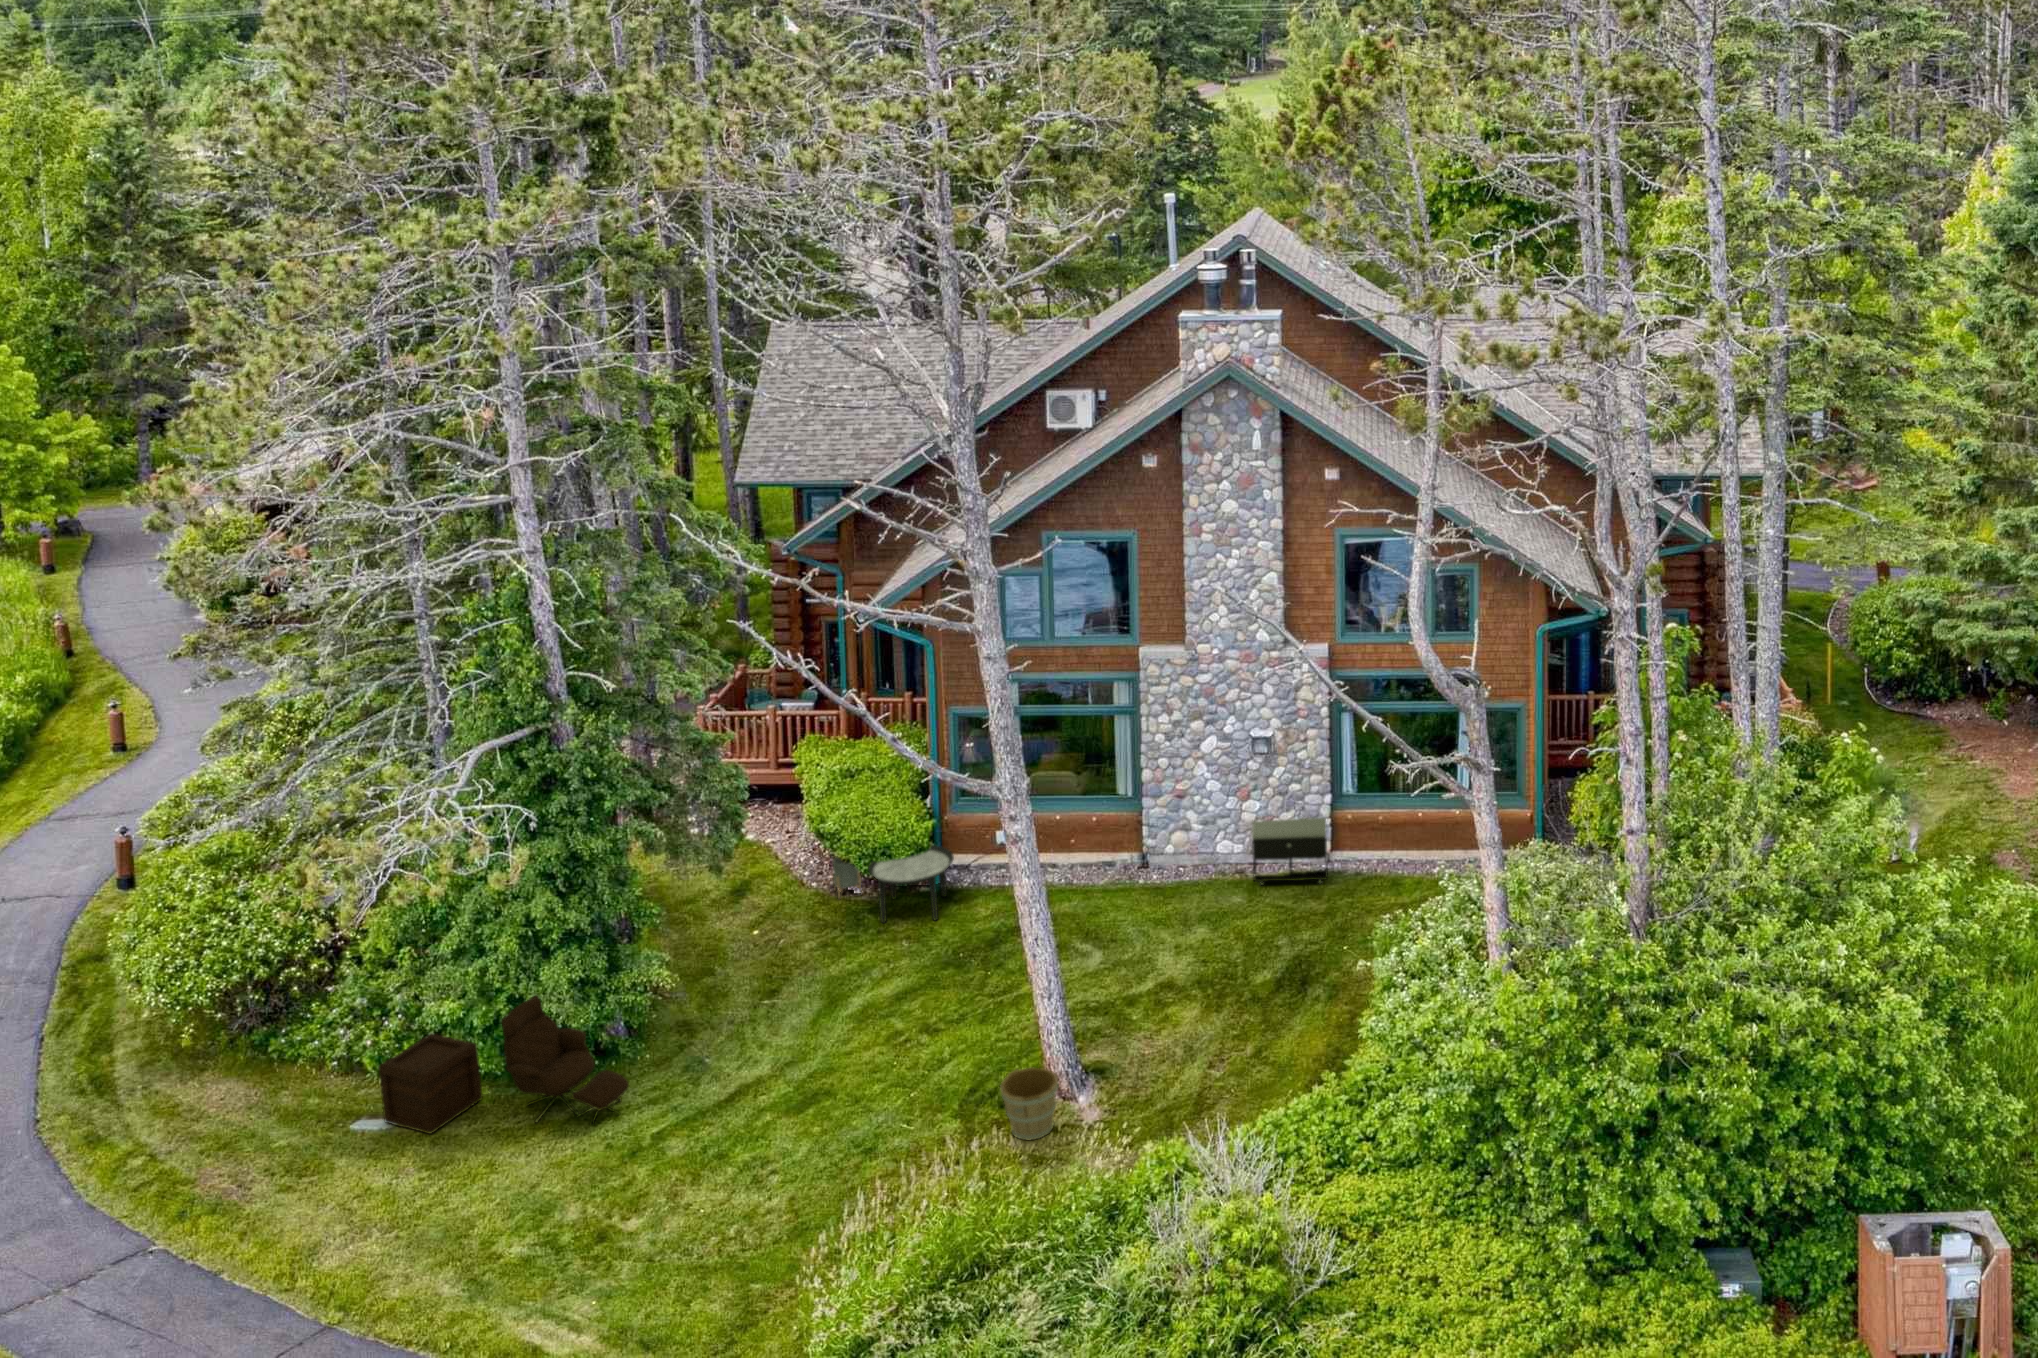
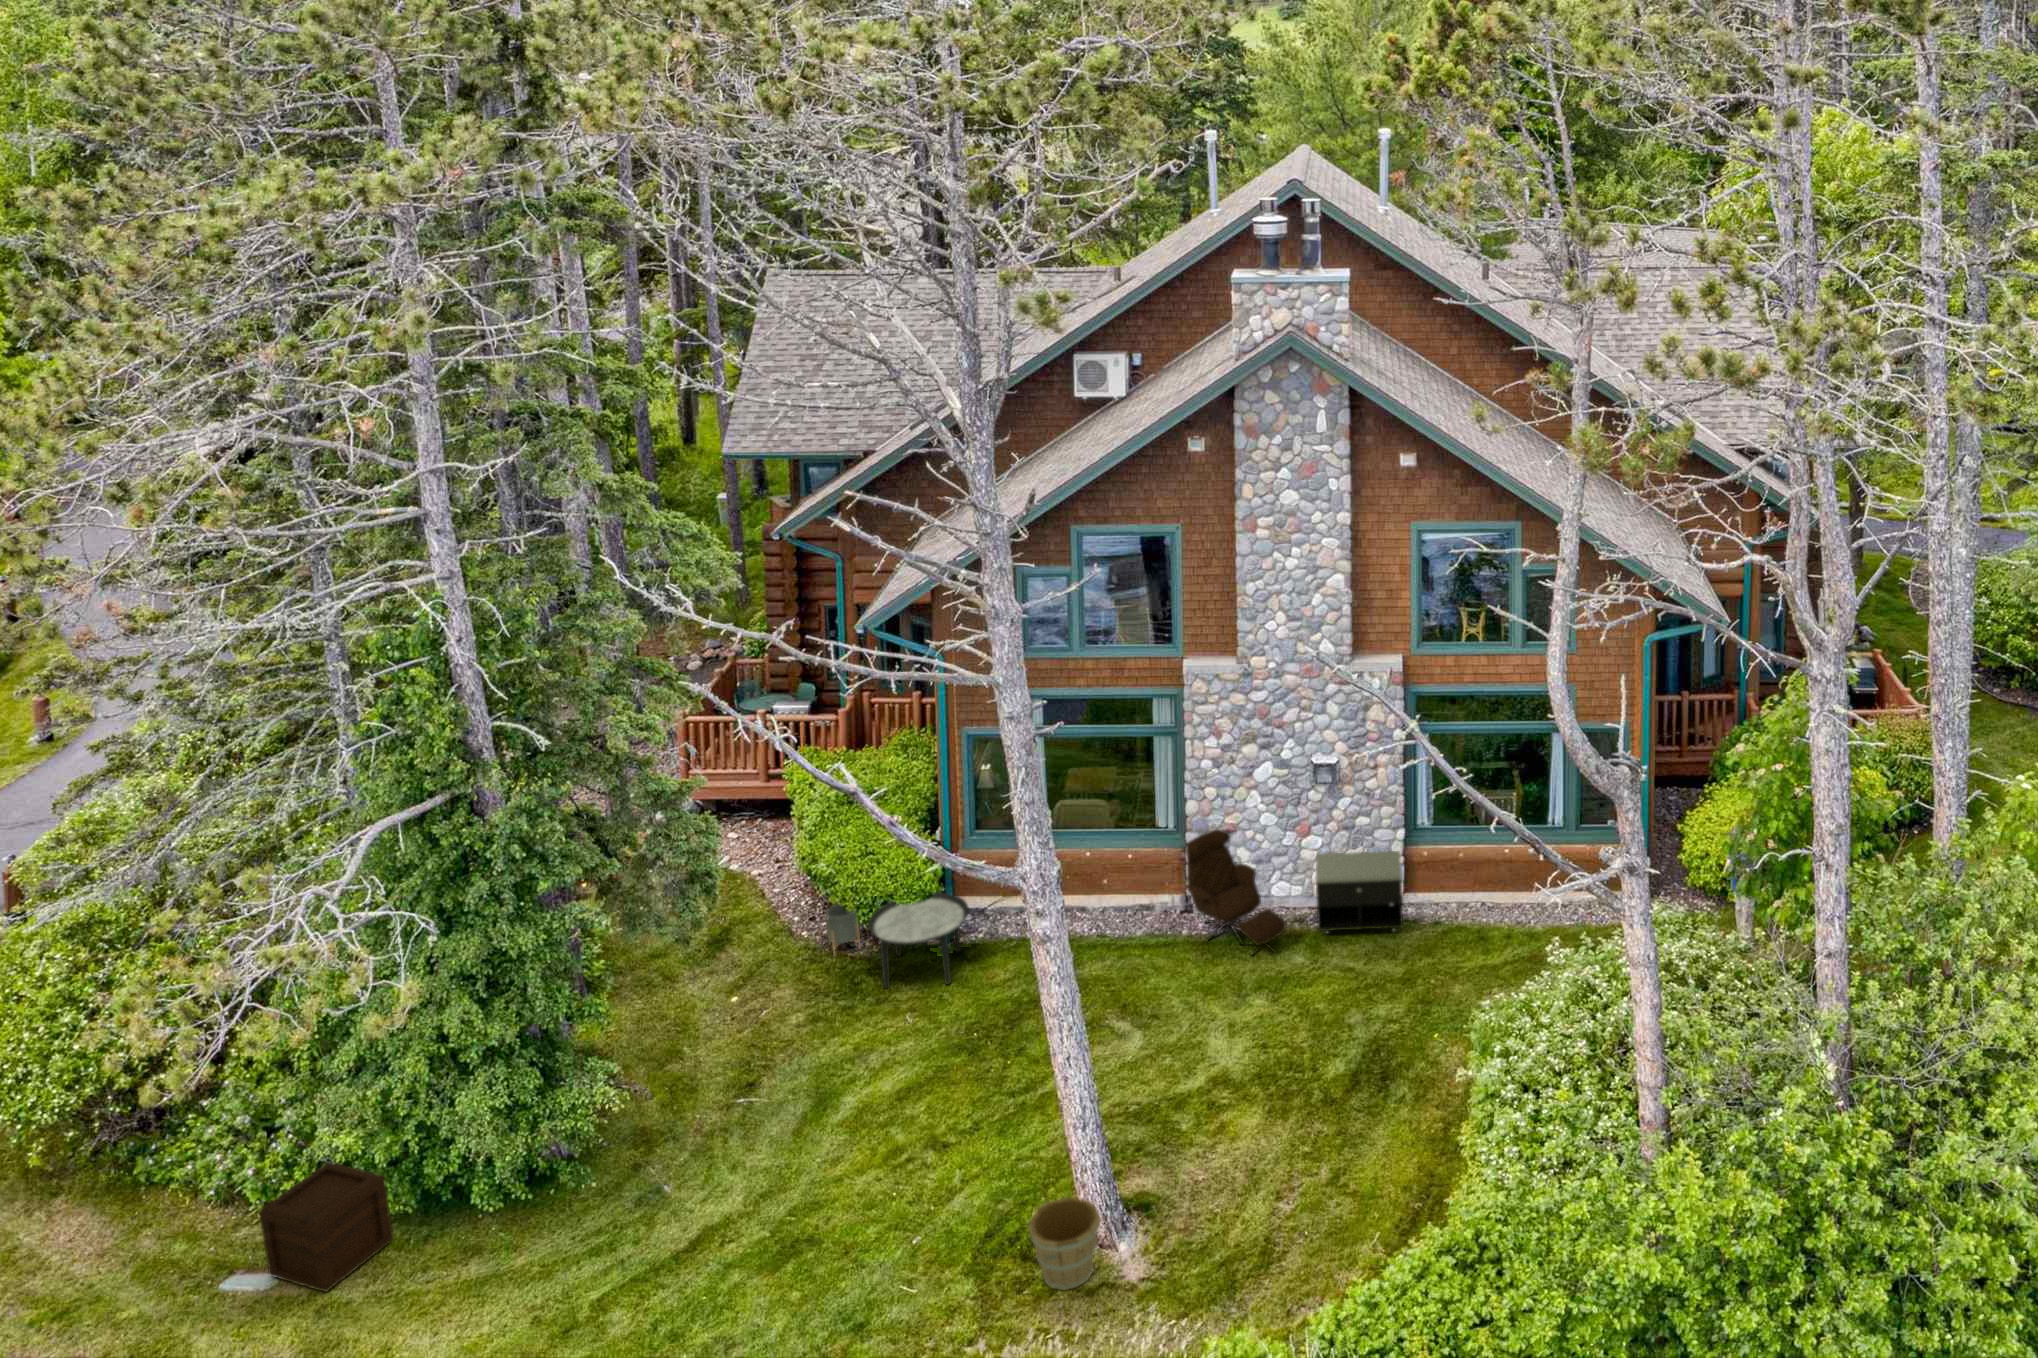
lounge chair: present [502,996,629,1124] -> present [1186,829,1286,954]

